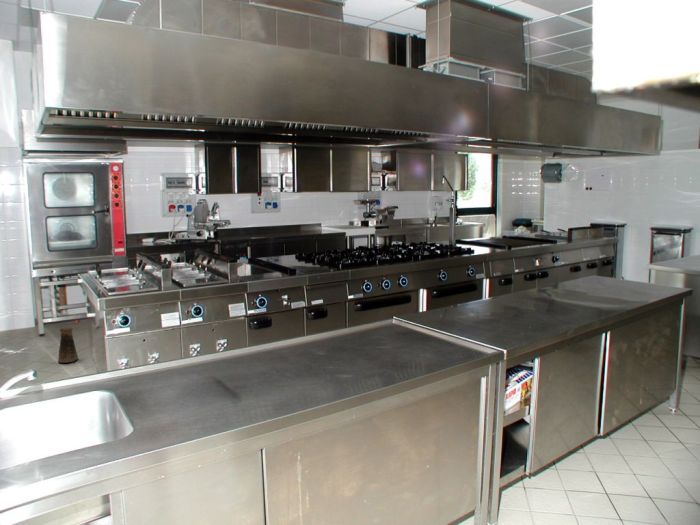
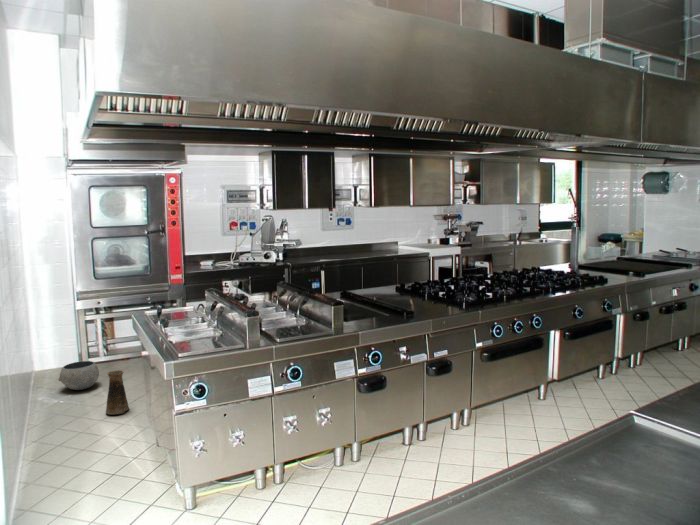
ceramic bowl: none [16,323,52,347] -> present [58,361,99,390]

